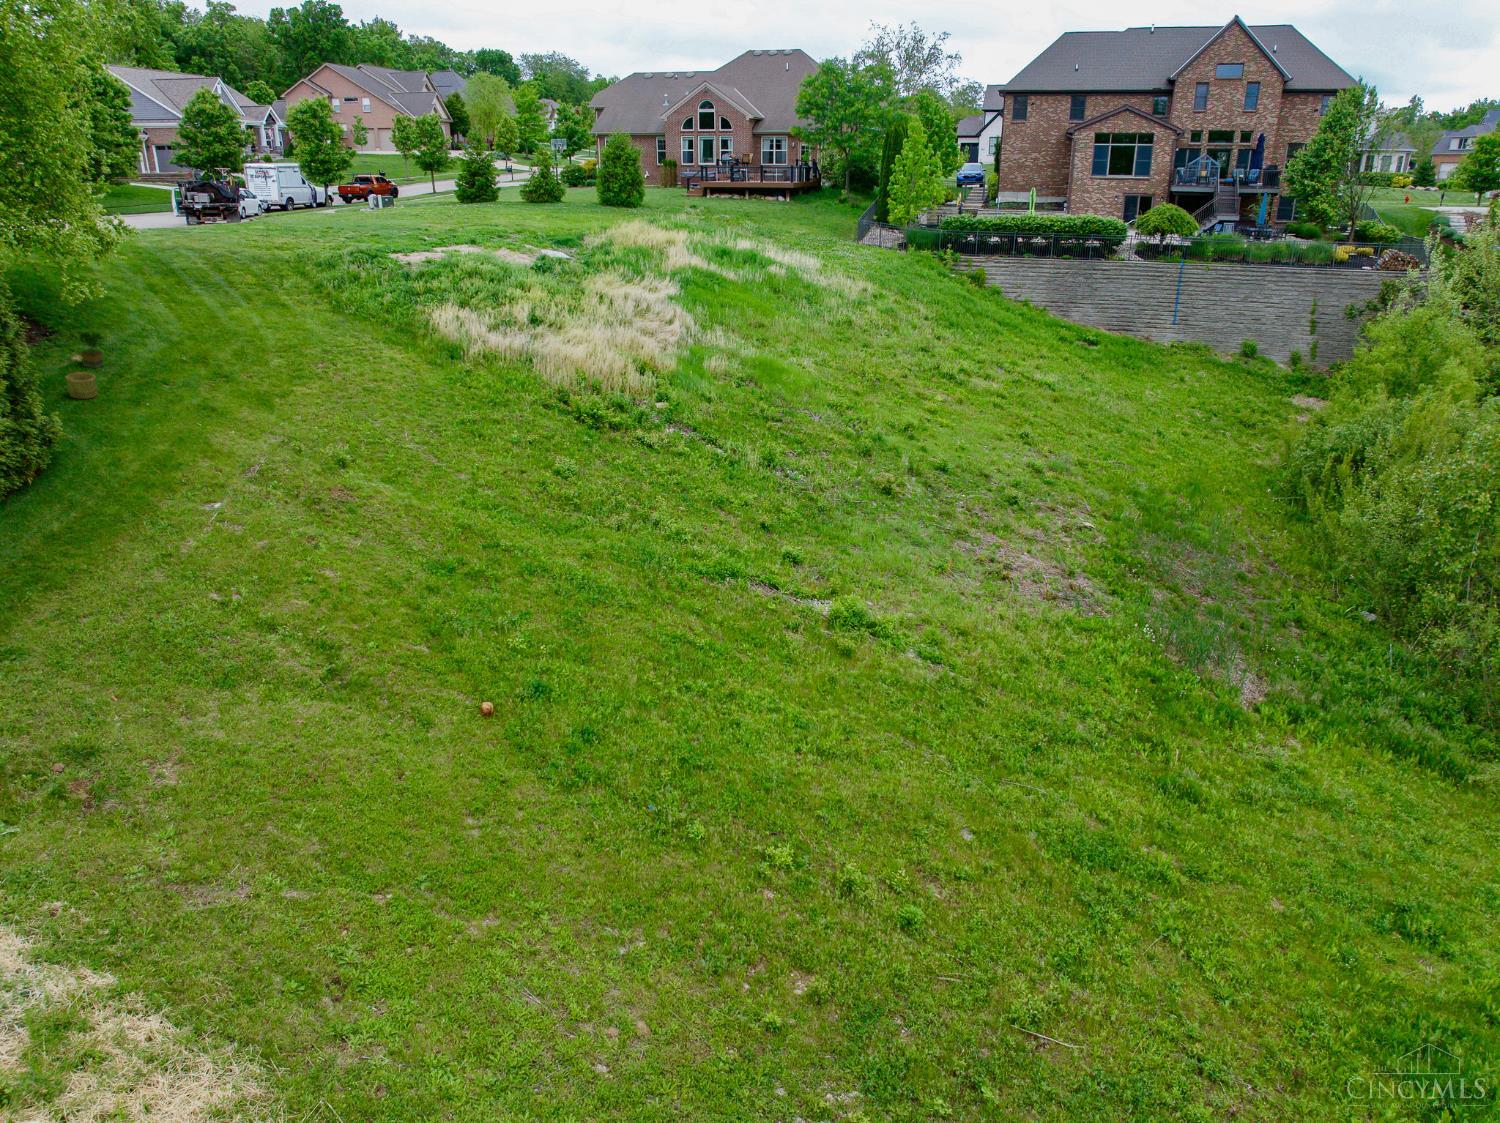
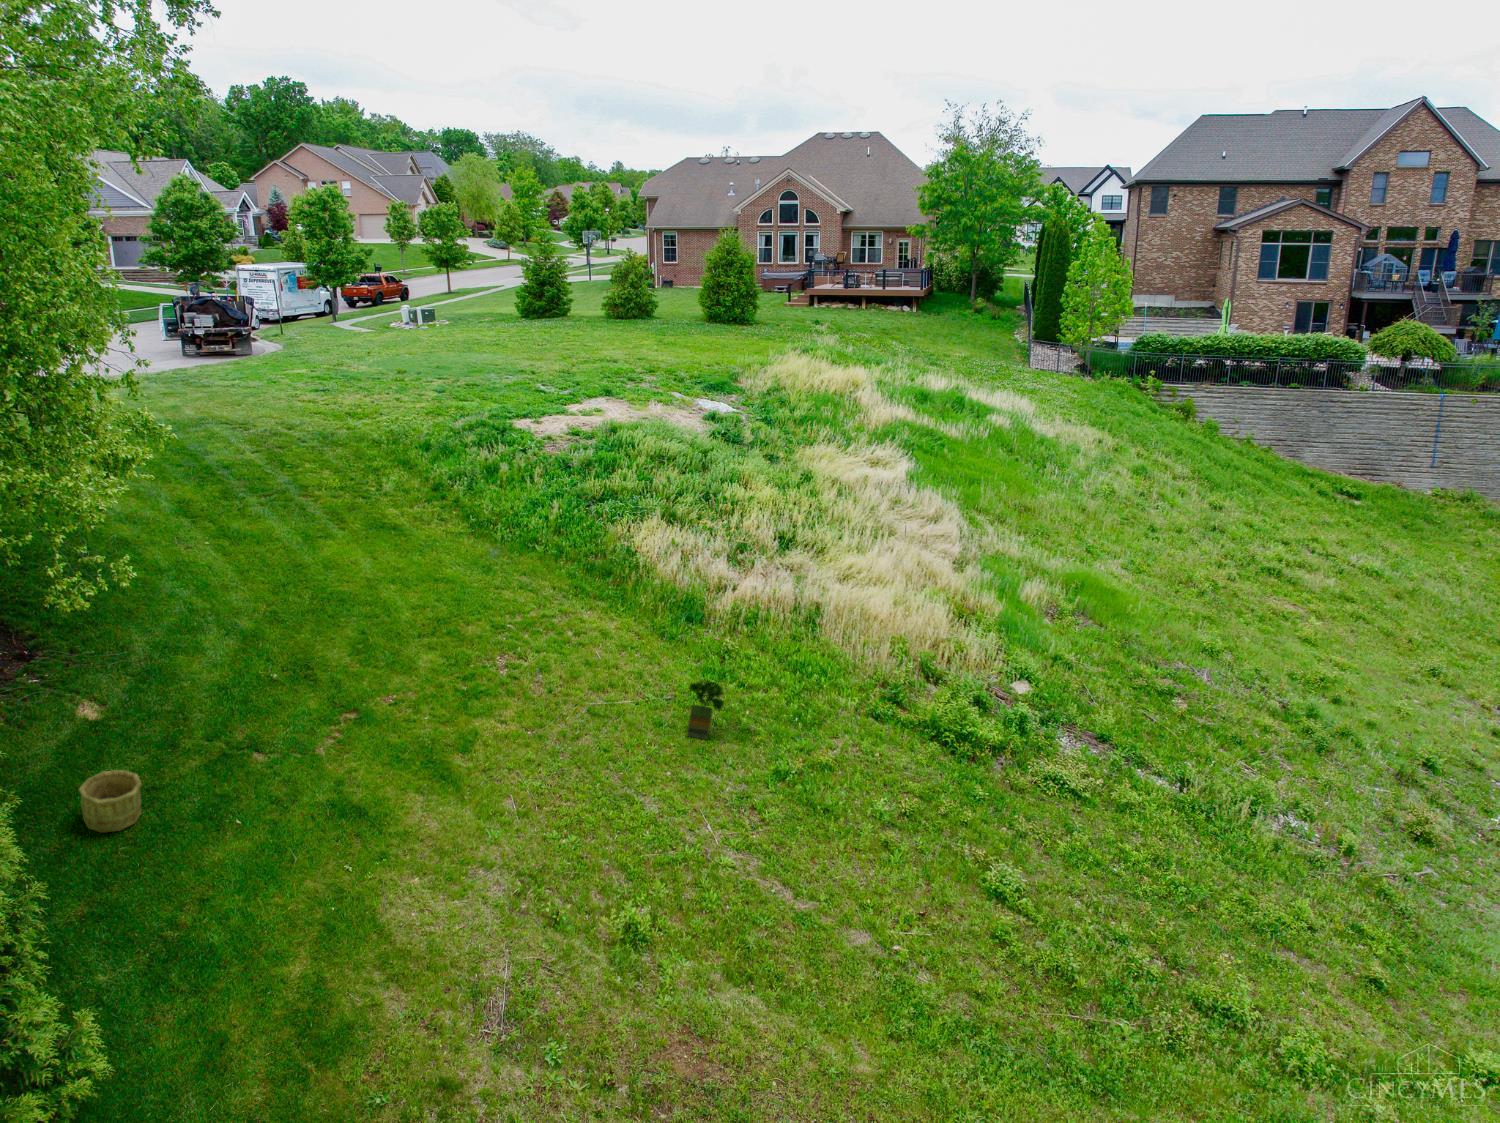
potted tree: present [79,332,103,368] -> present [687,681,724,740]

